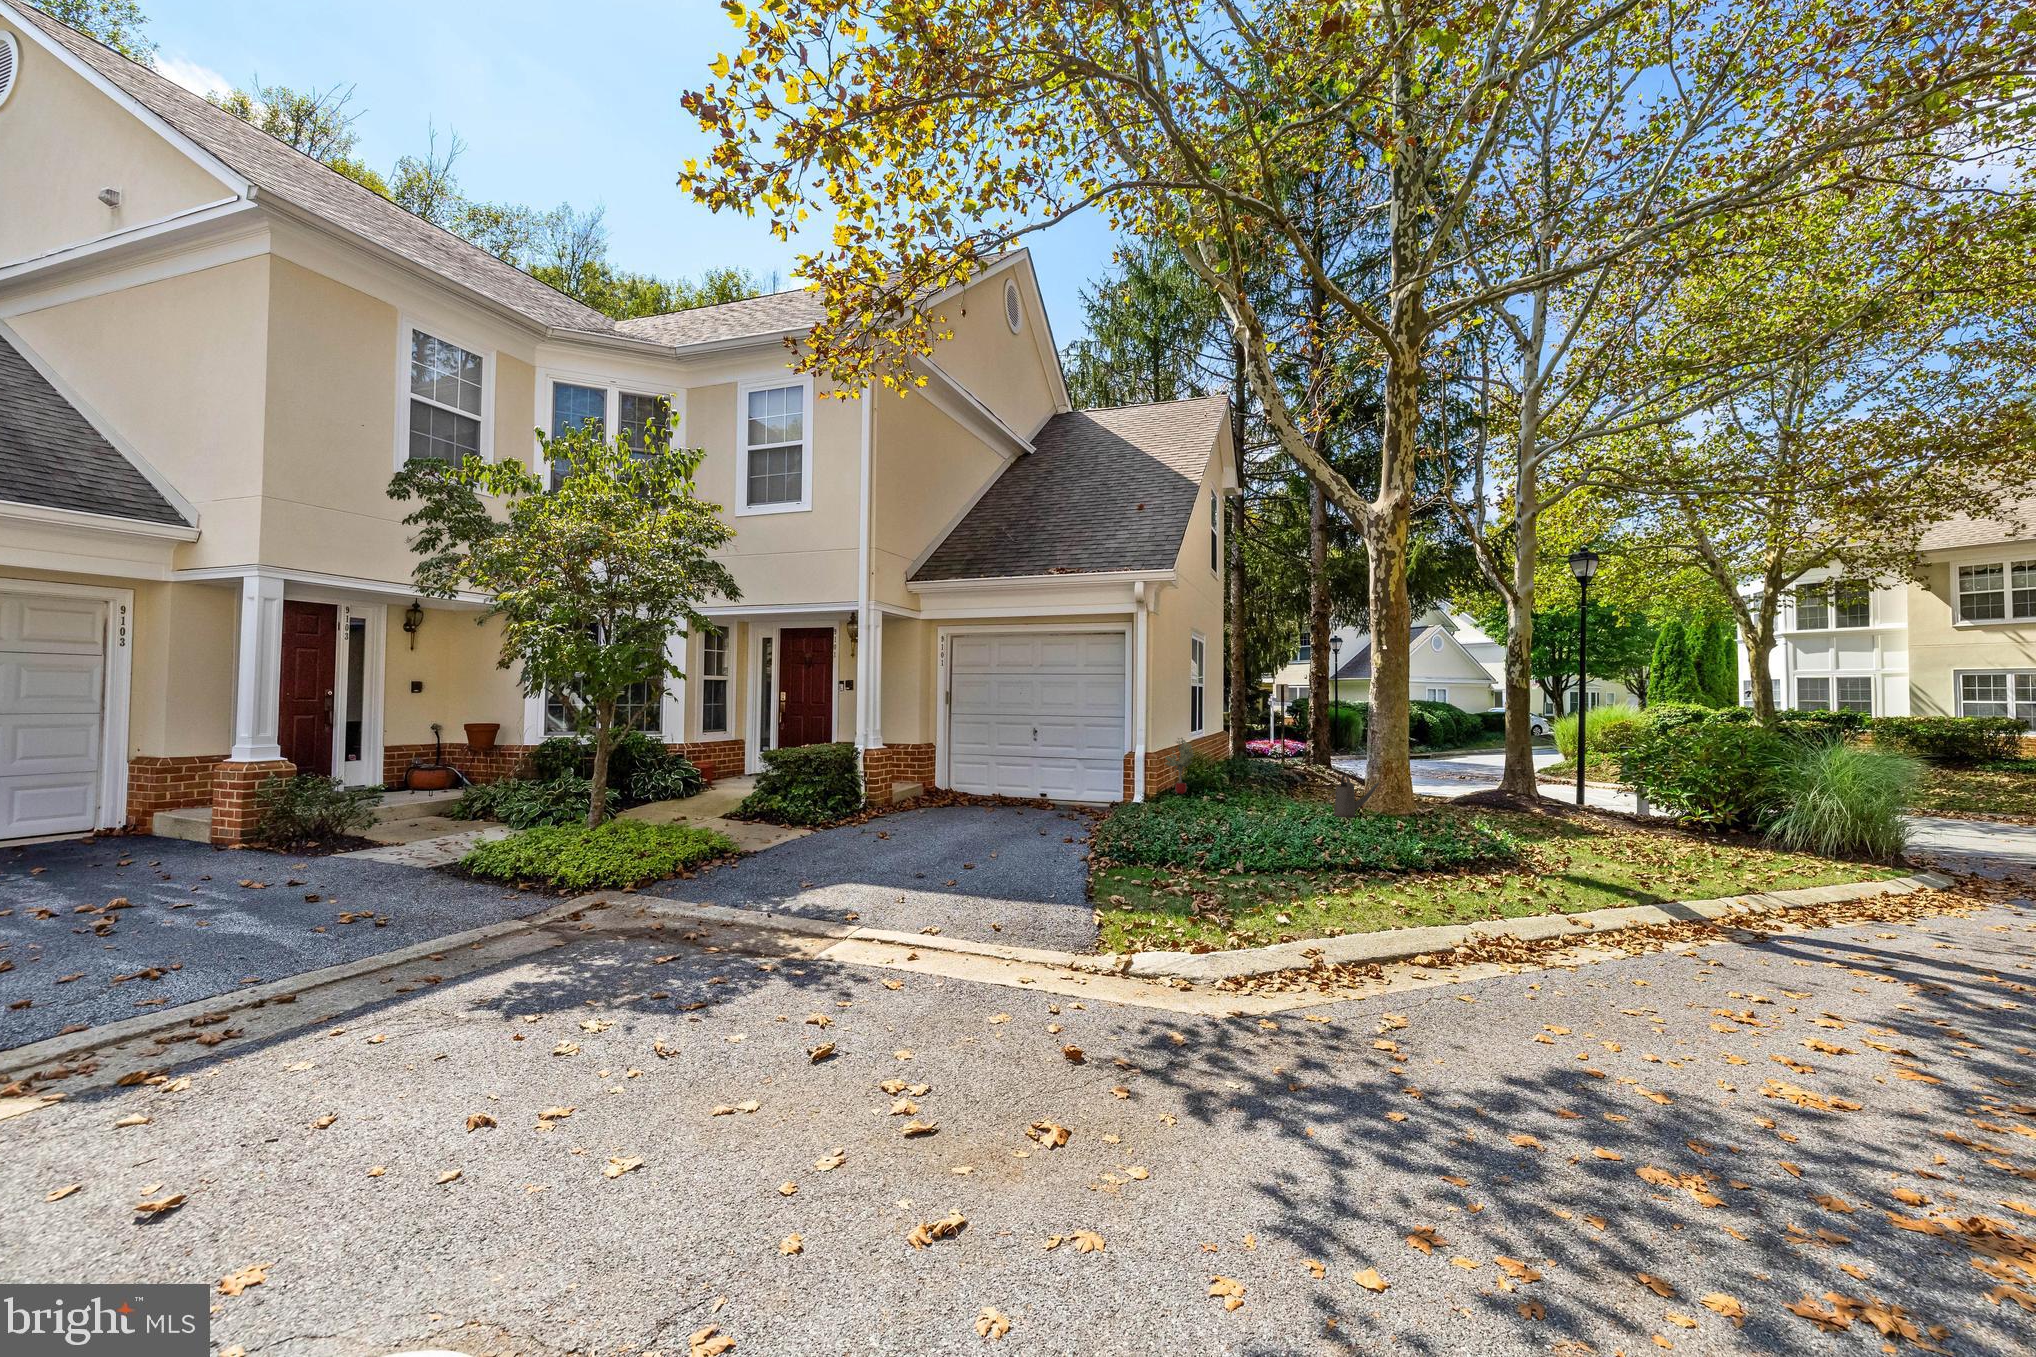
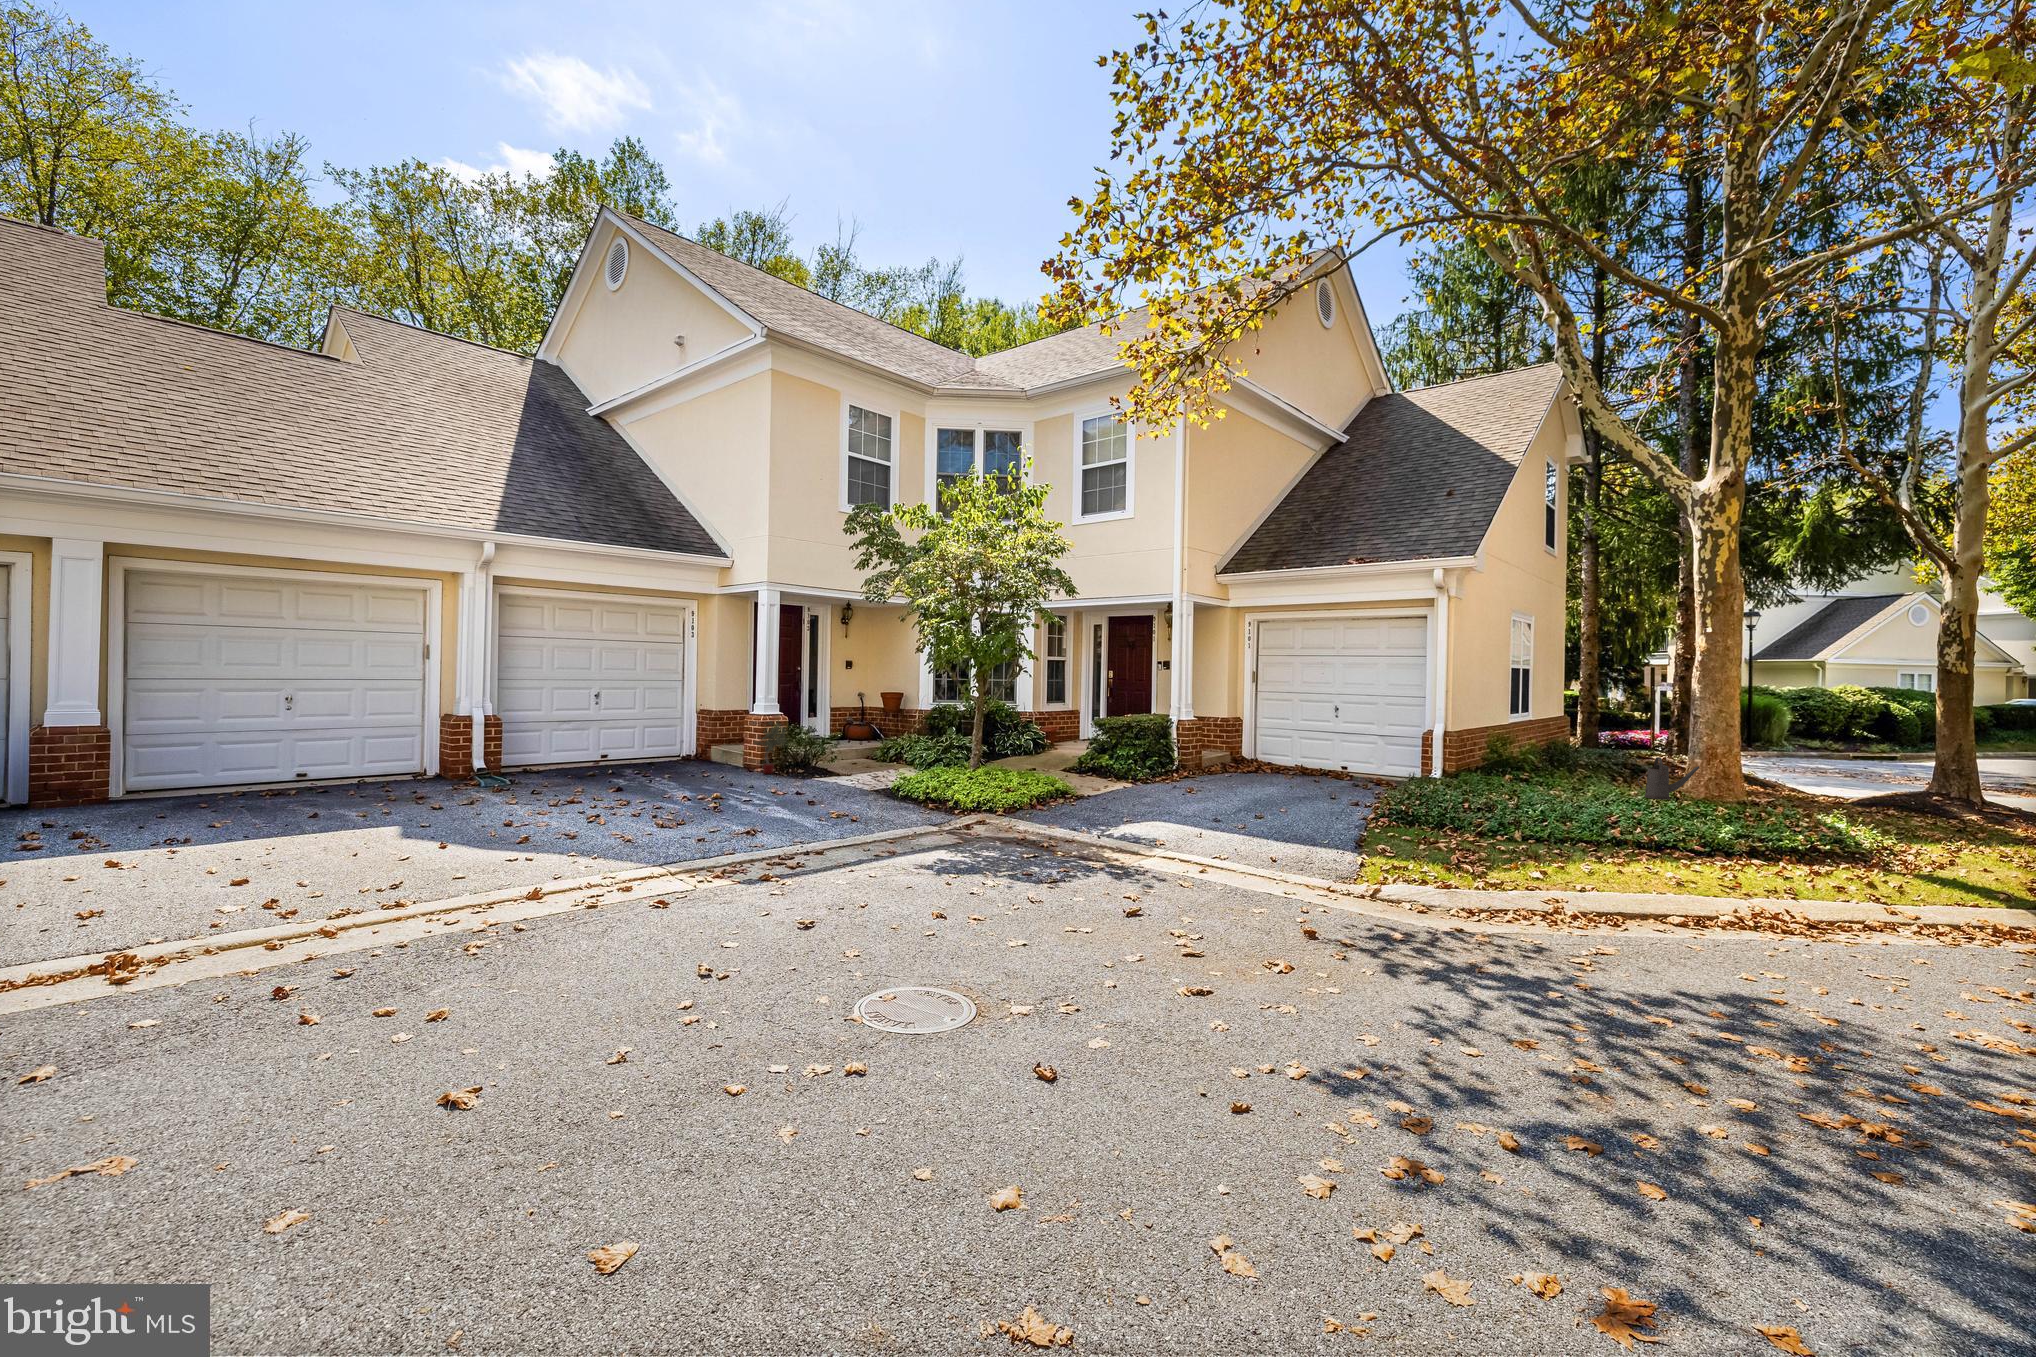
potted tree: present [1165,737,1194,794] -> present [754,720,786,774]

